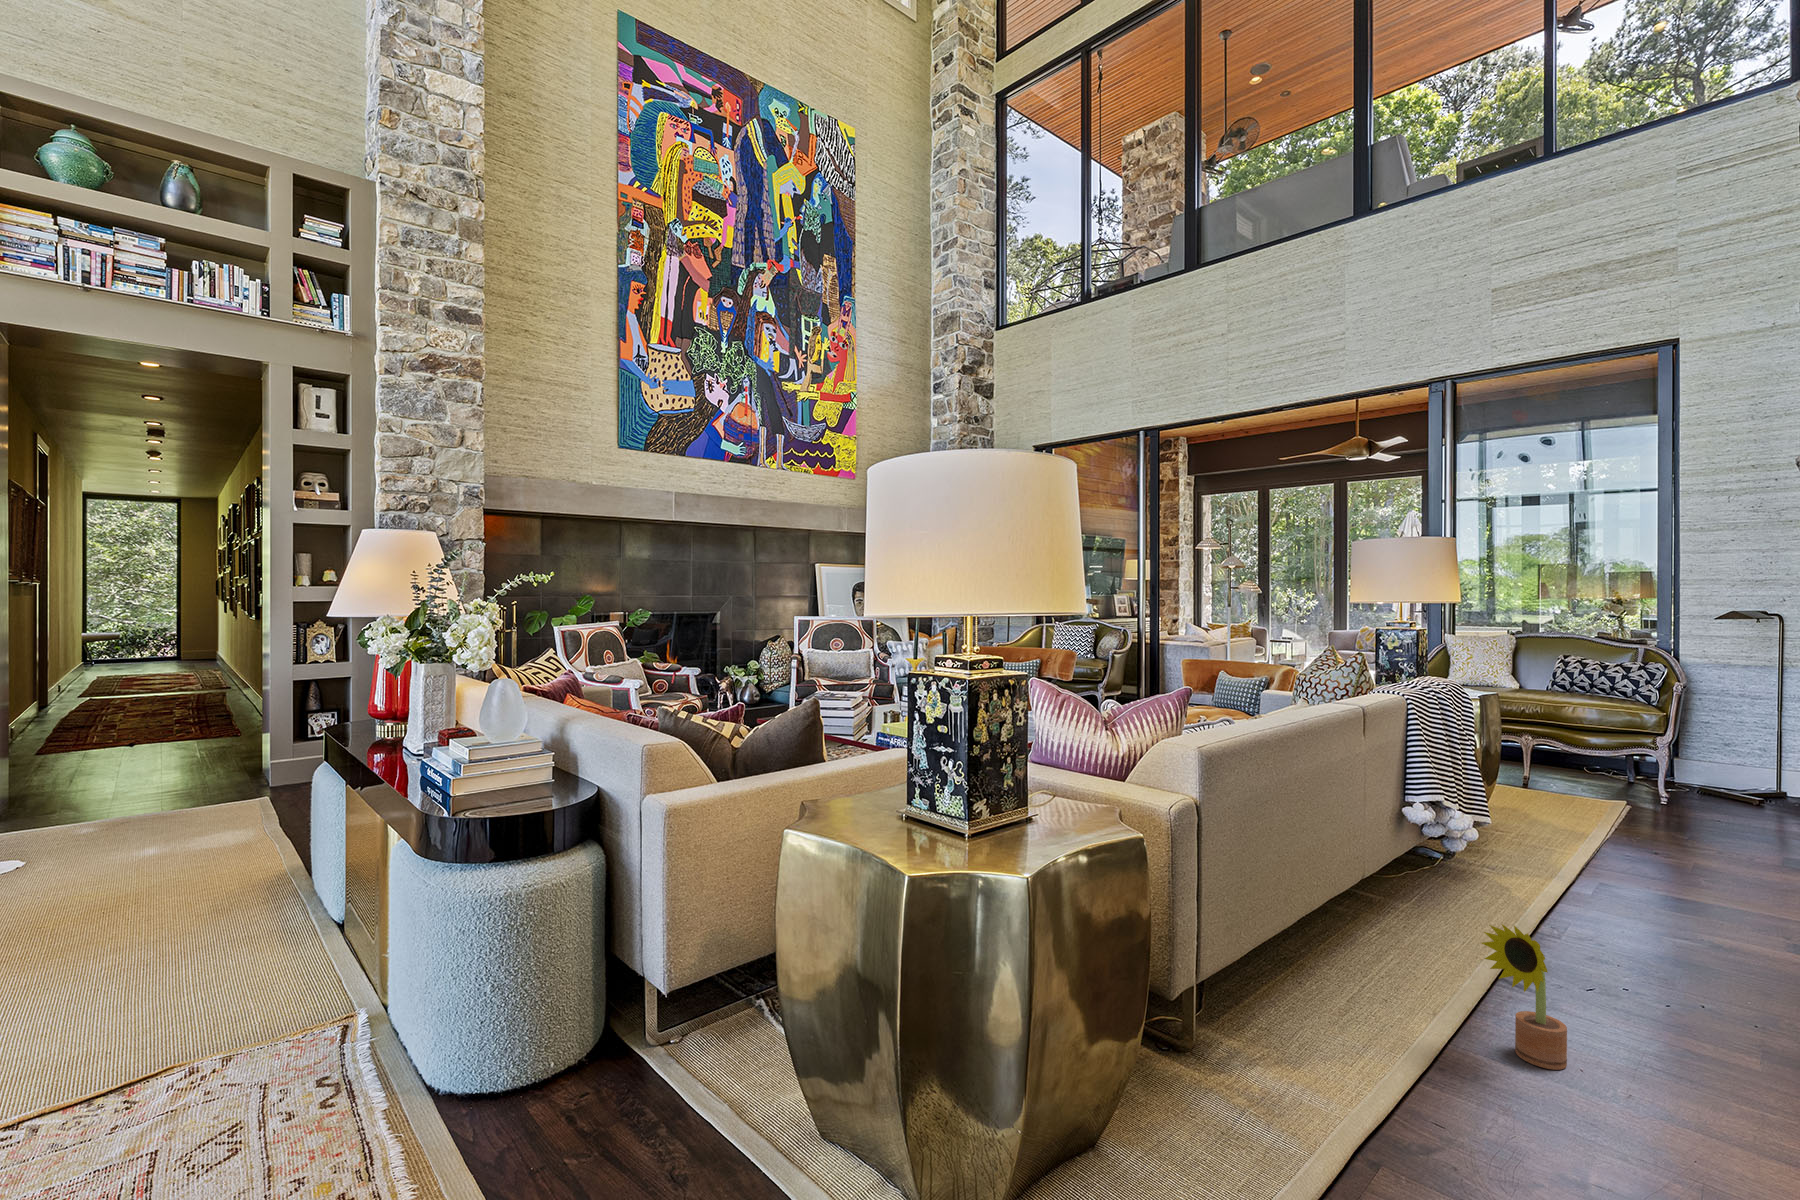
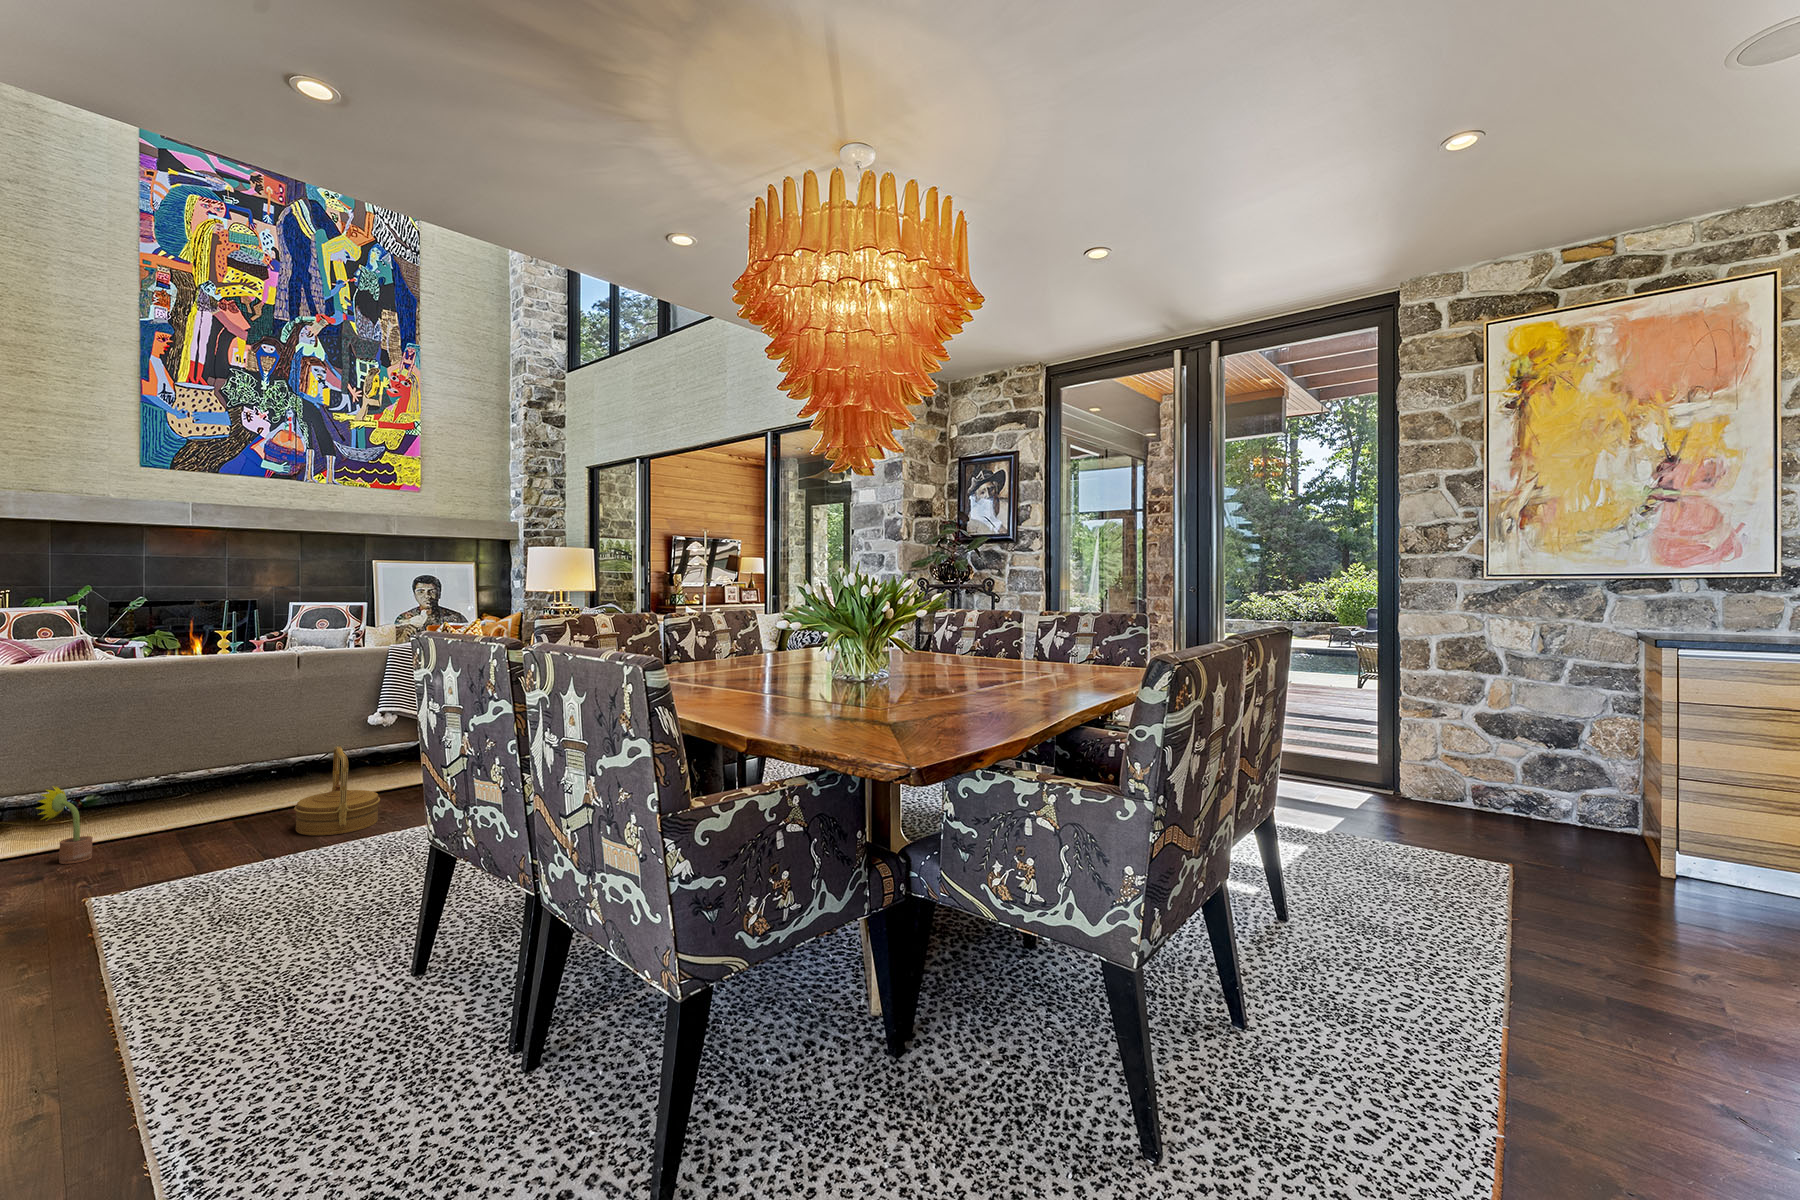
basket: none [1584,827,1760,989] -> present [294,746,380,836]

